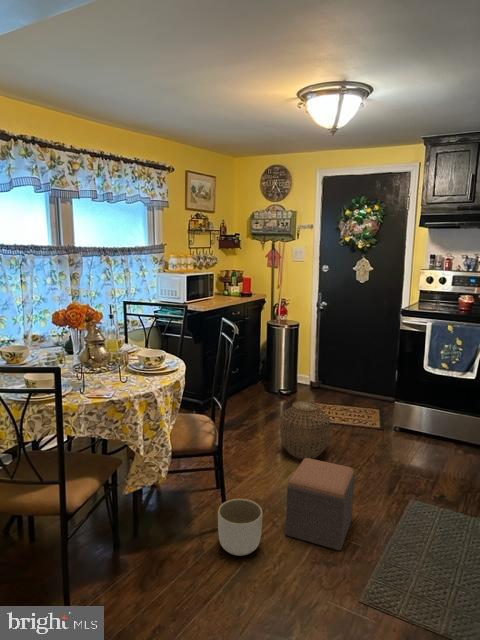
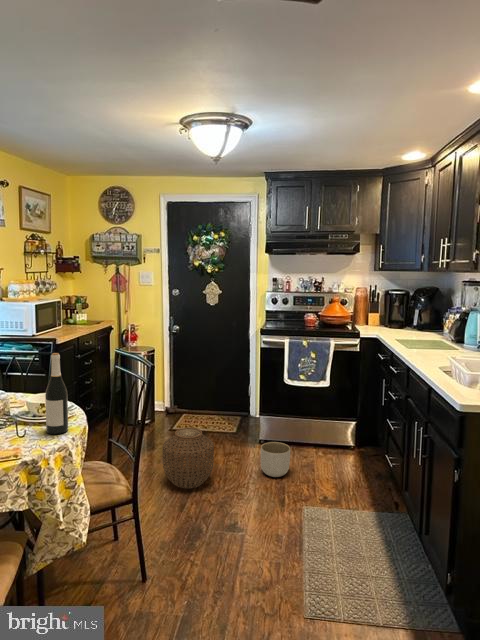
wine bottle: none [140,315,158,383] -> present [45,353,68,434]
footstool: present [286,458,355,551] -> none [207,486,267,572]
planter: present [218,499,262,556] -> present [261,442,290,477]

